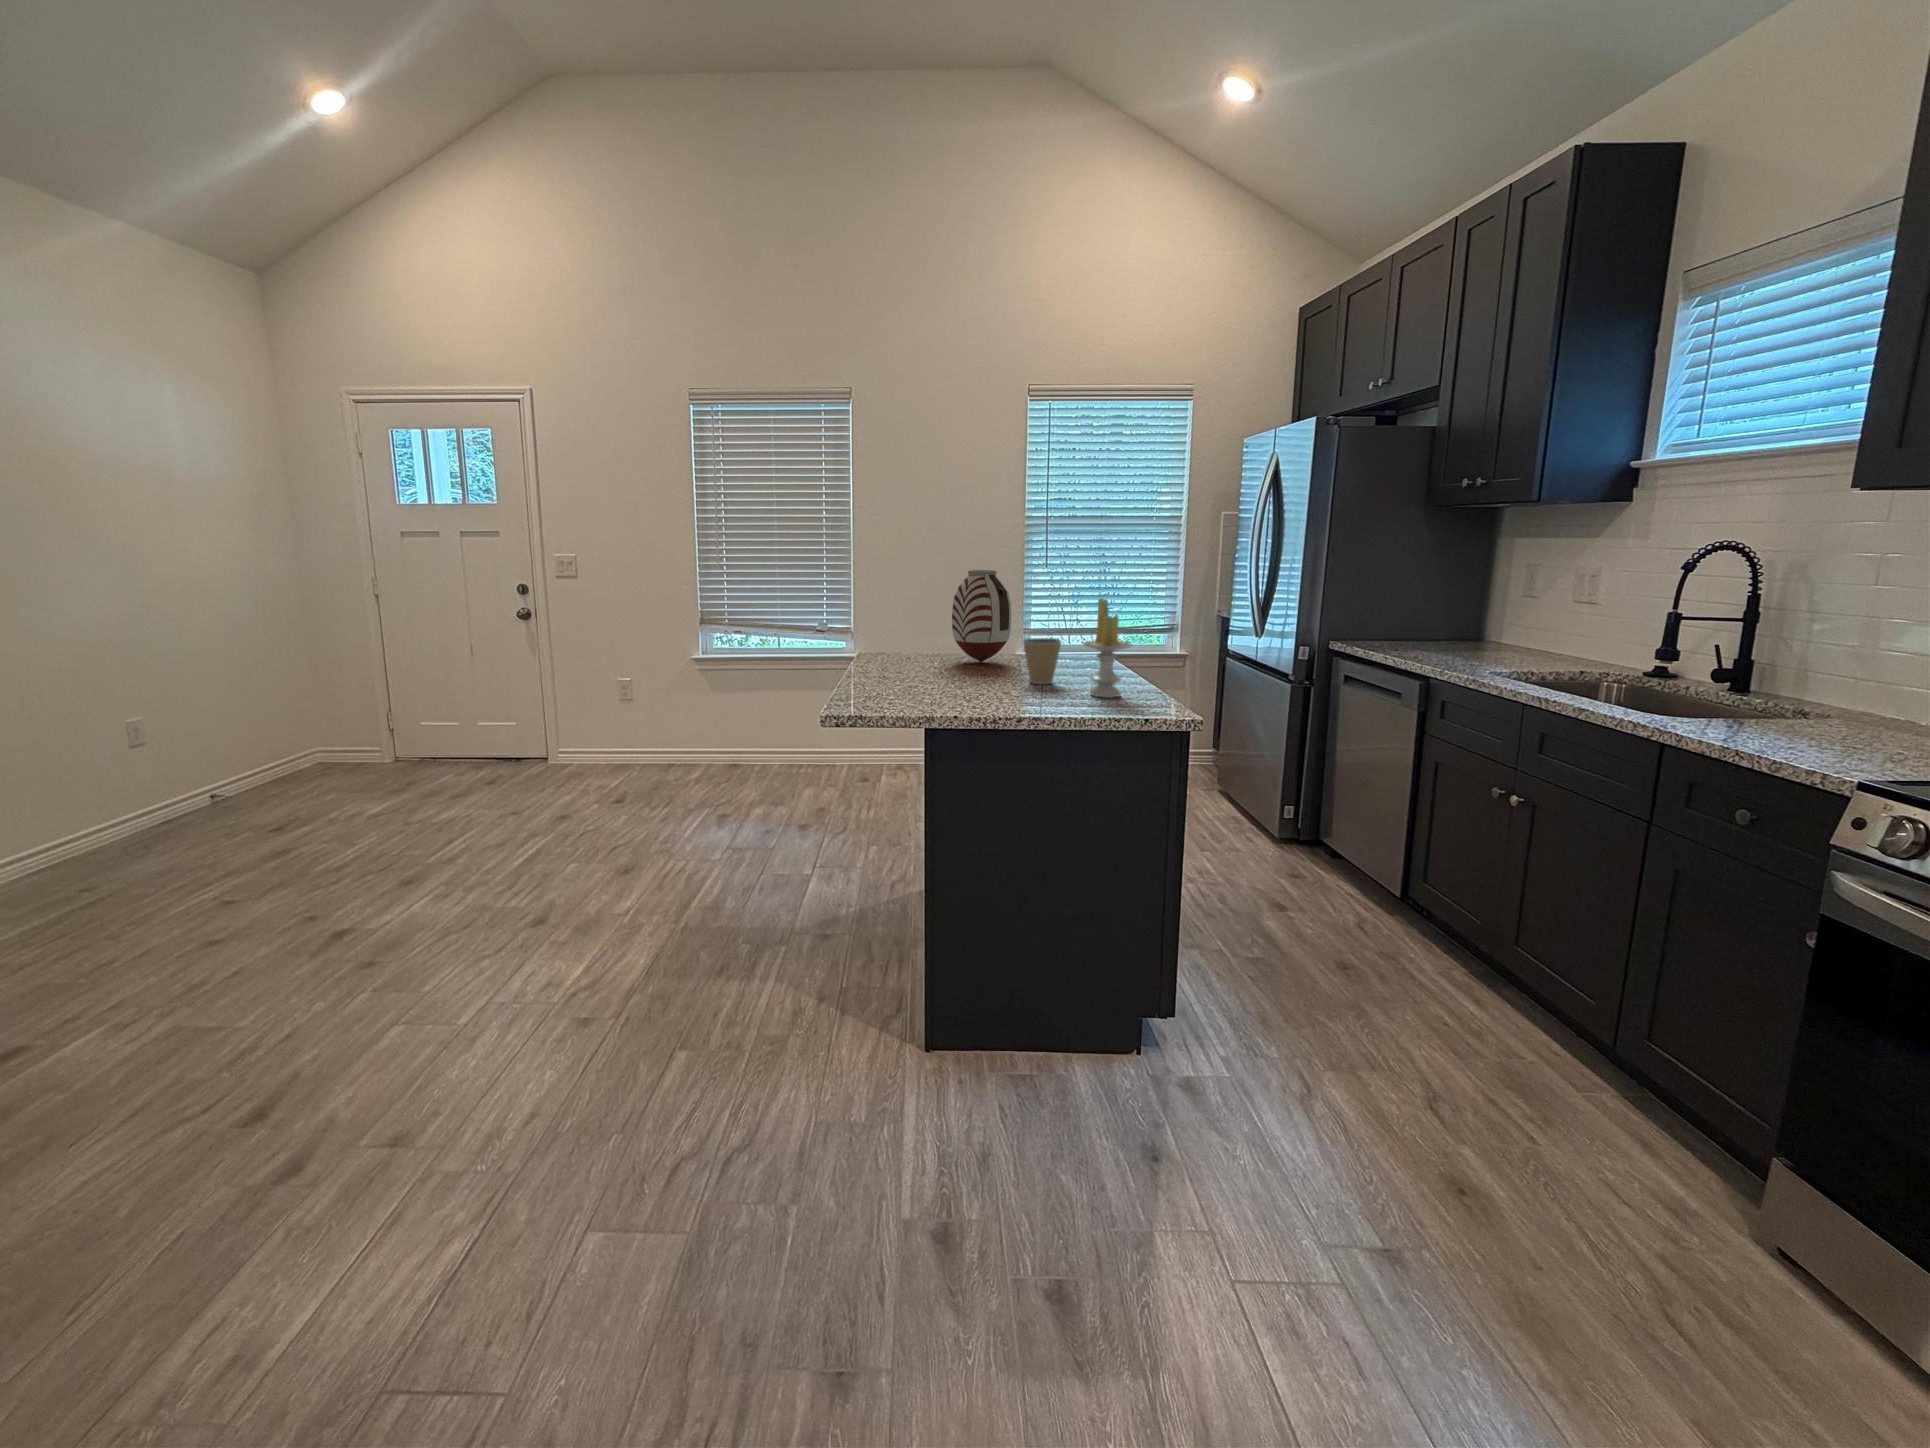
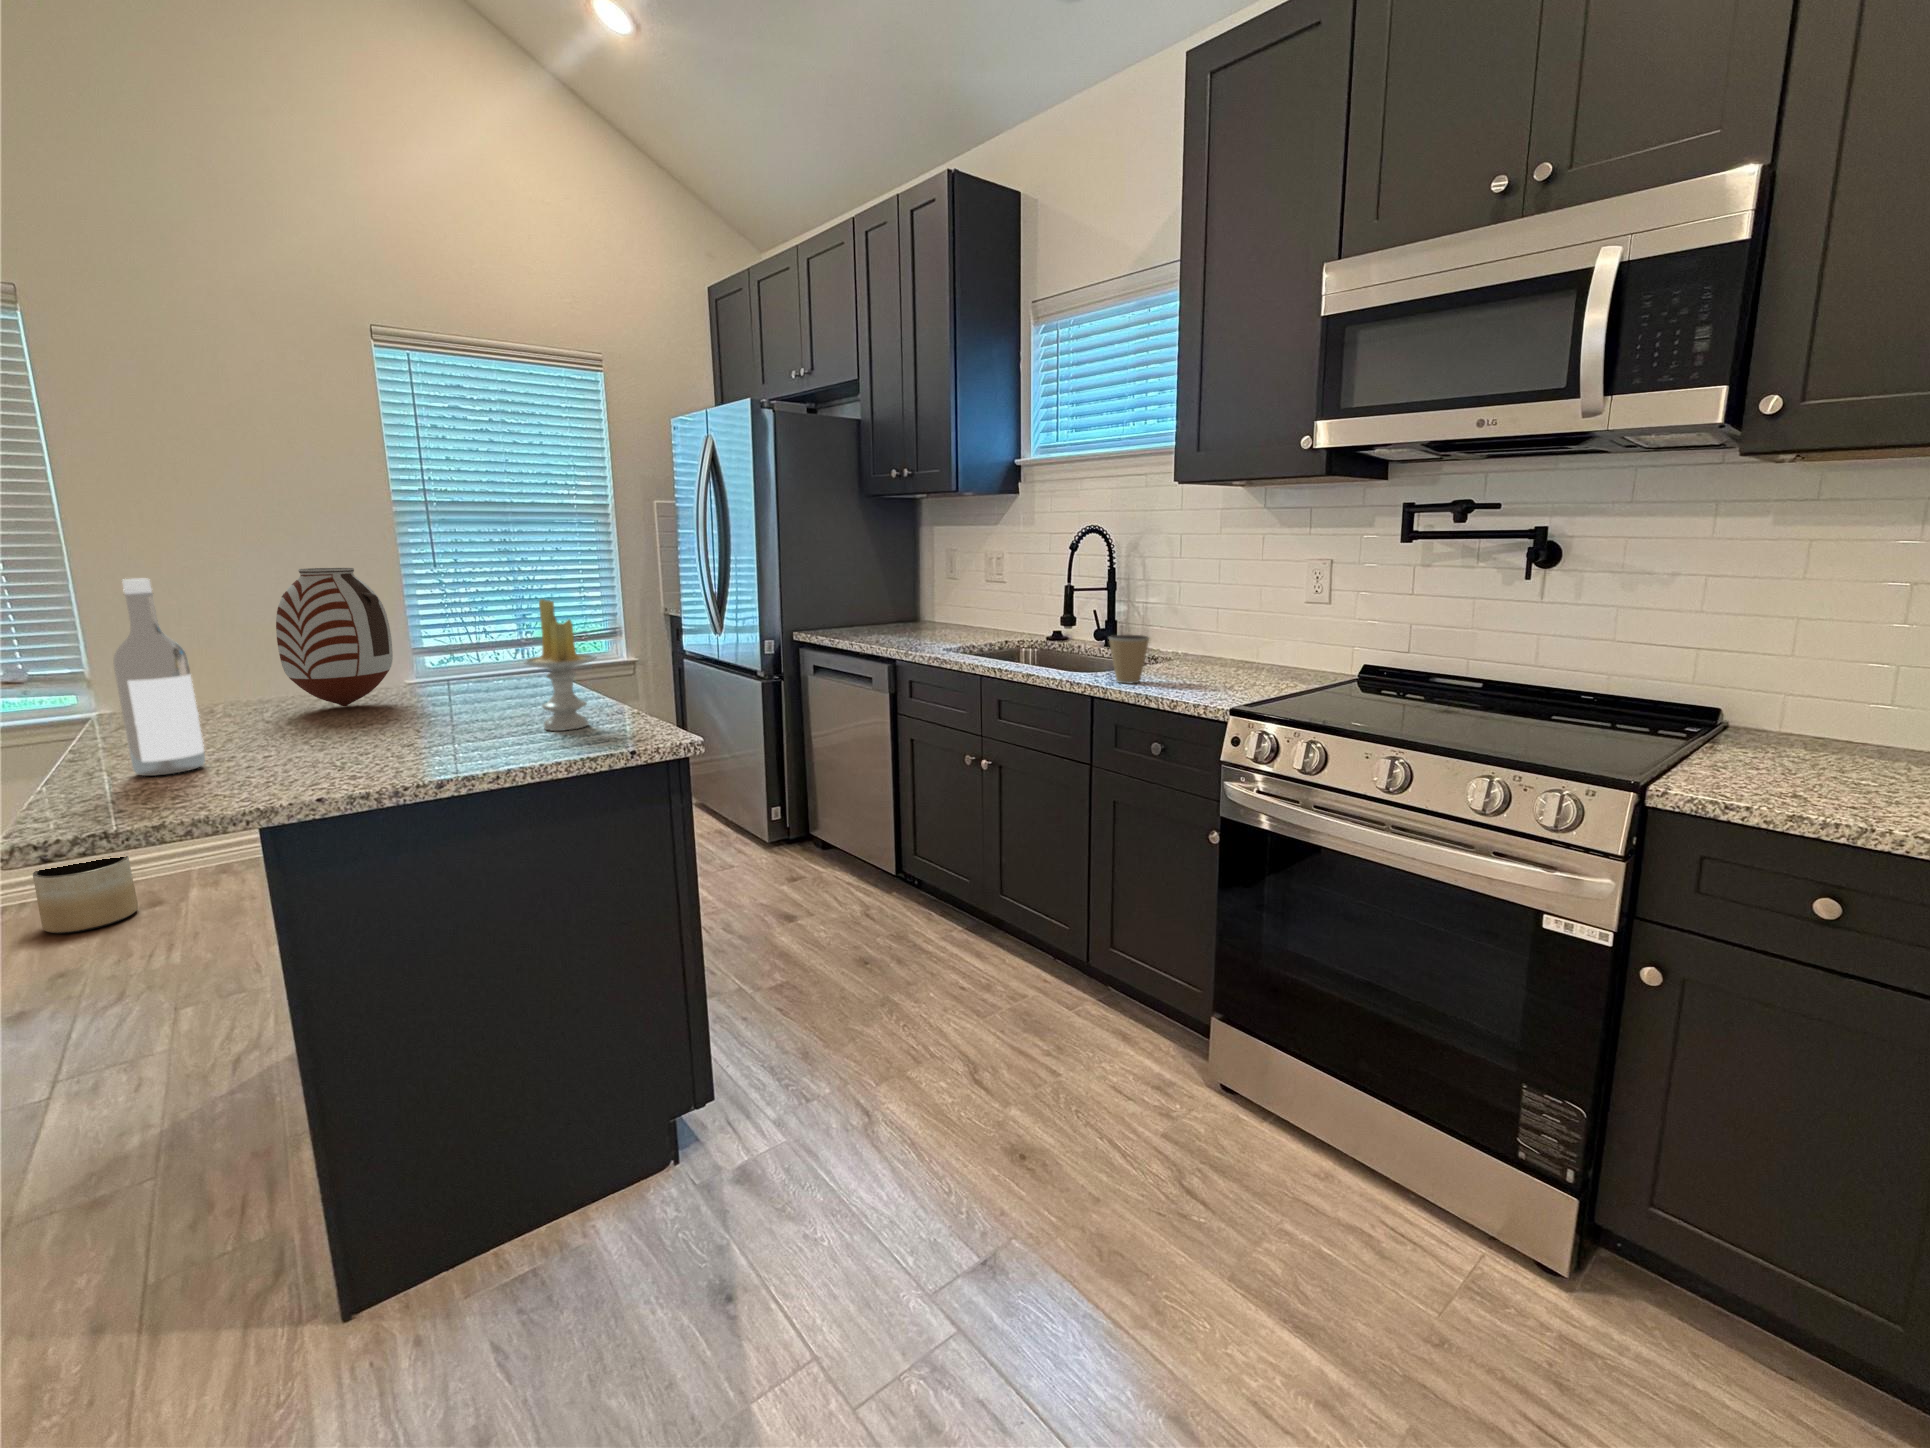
wine bottle: none [877,575,908,689] -> present [113,579,205,776]
coffee cup: present [1023,638,1062,684] -> present [1109,635,1149,684]
planter: none [838,733,876,776] -> present [33,856,138,934]

